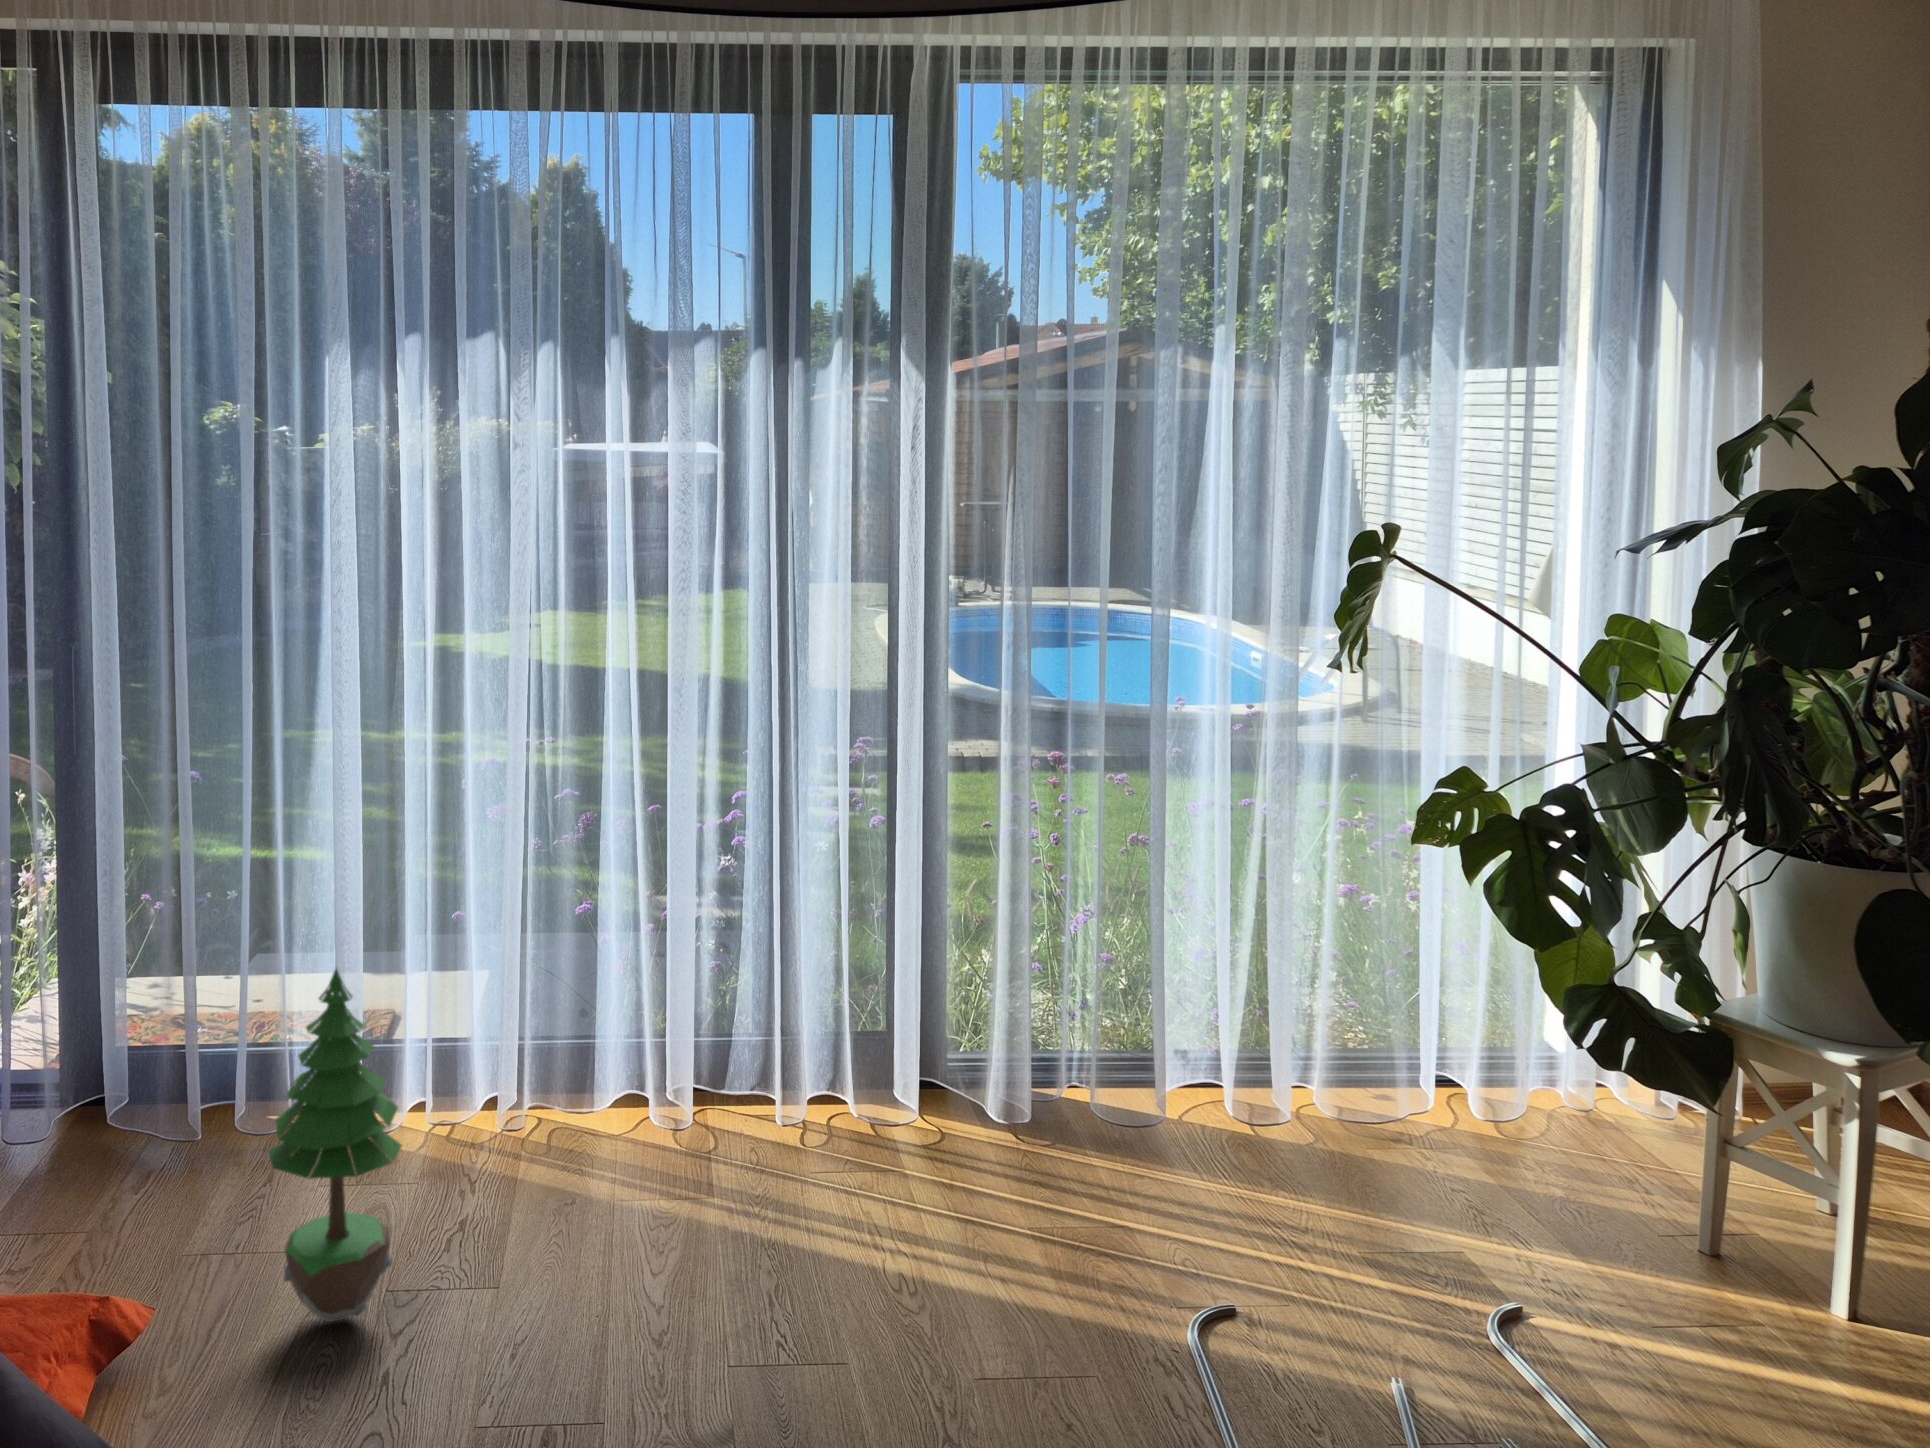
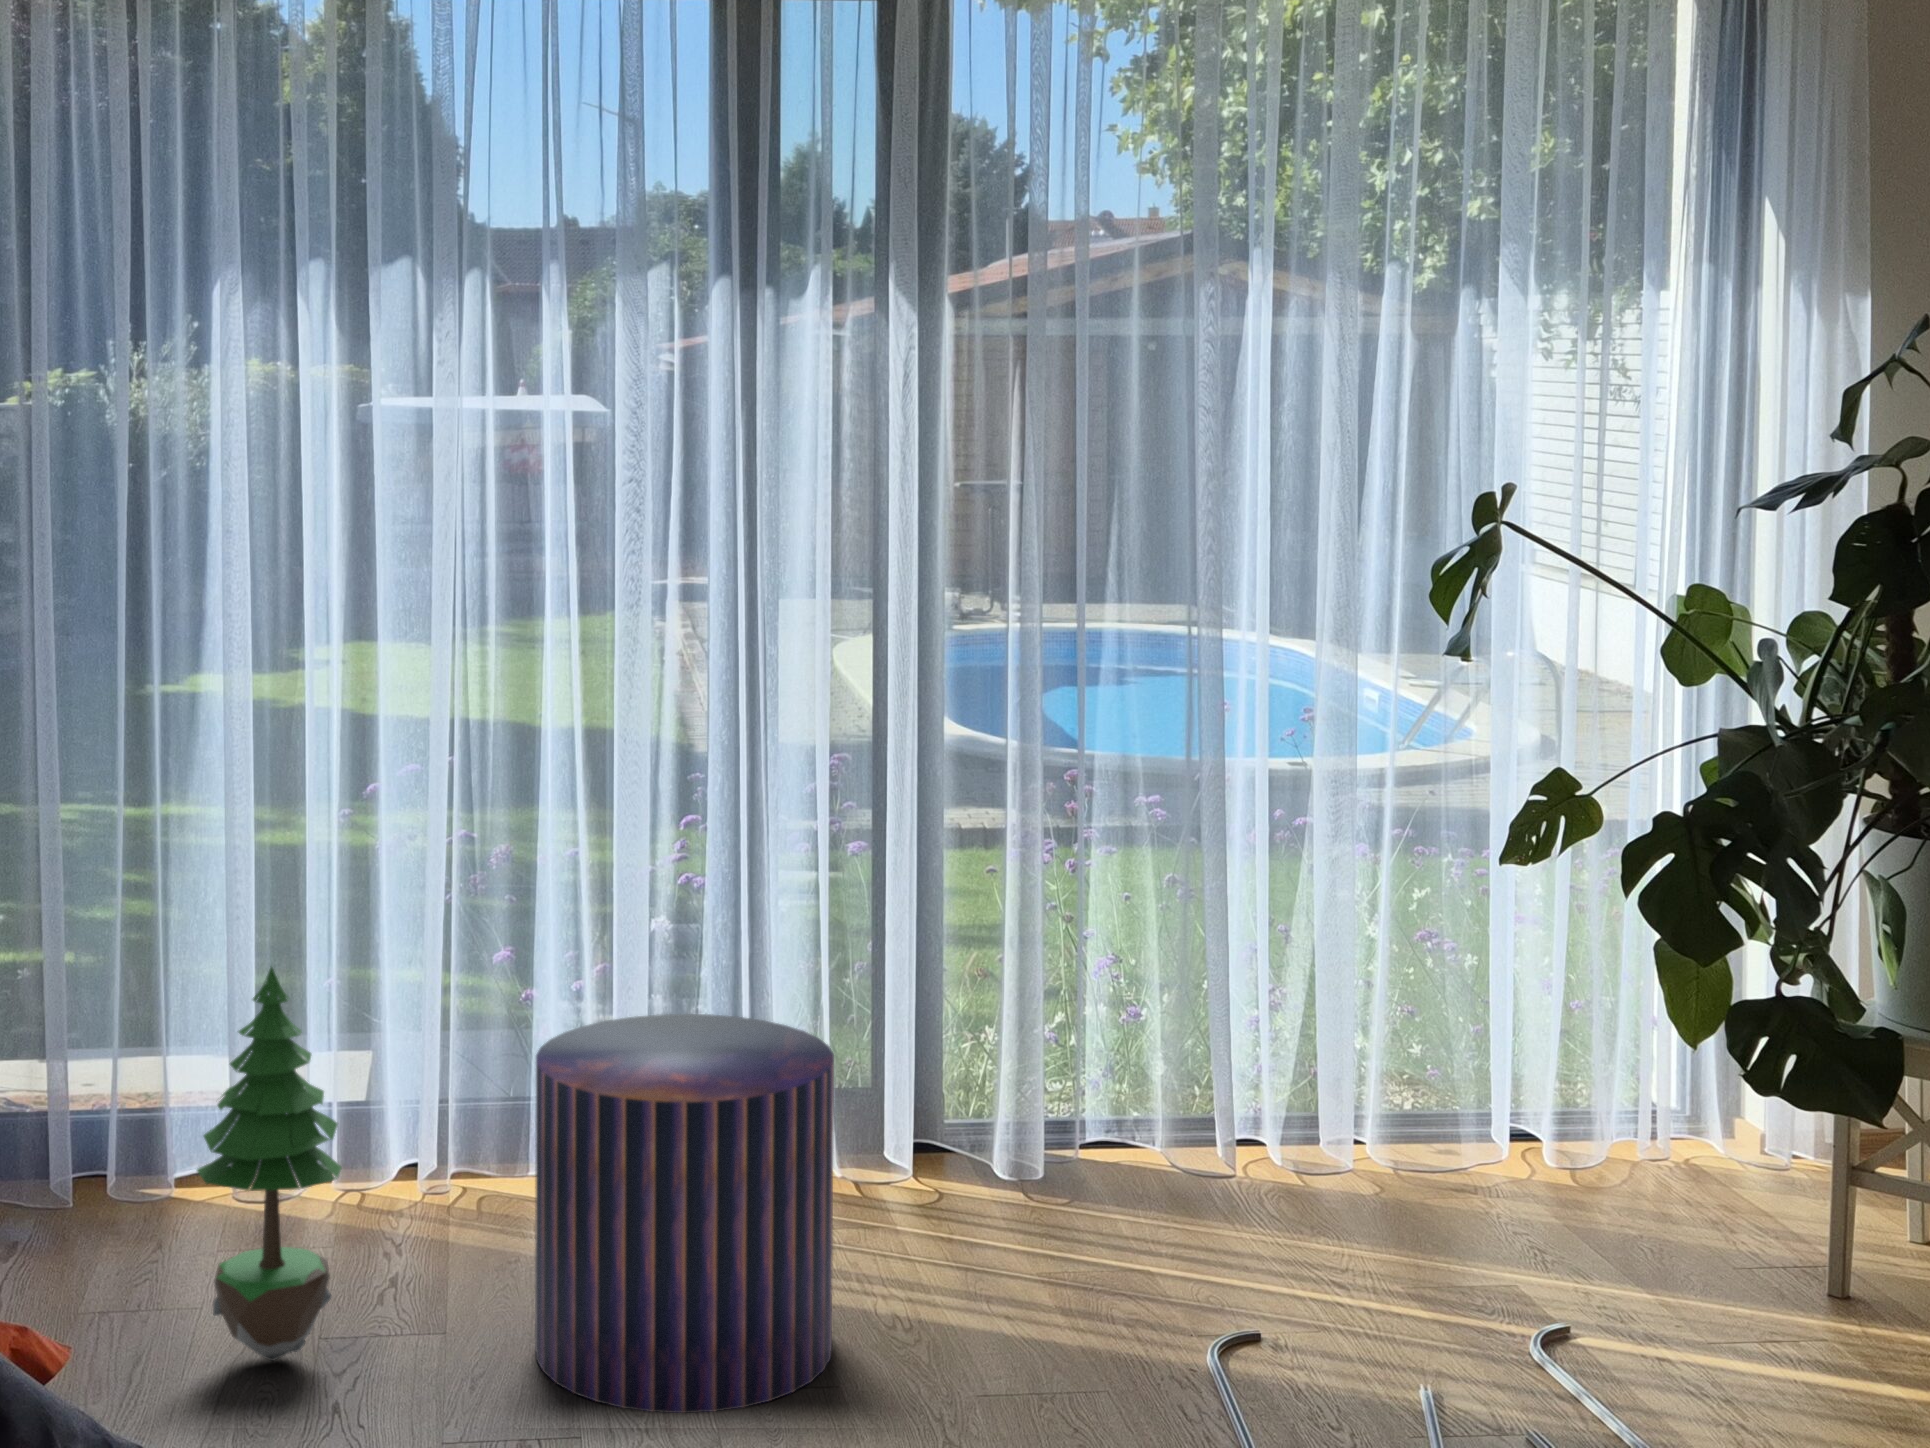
pouf: none [574,998,845,1397] -> present [535,1014,834,1413]

